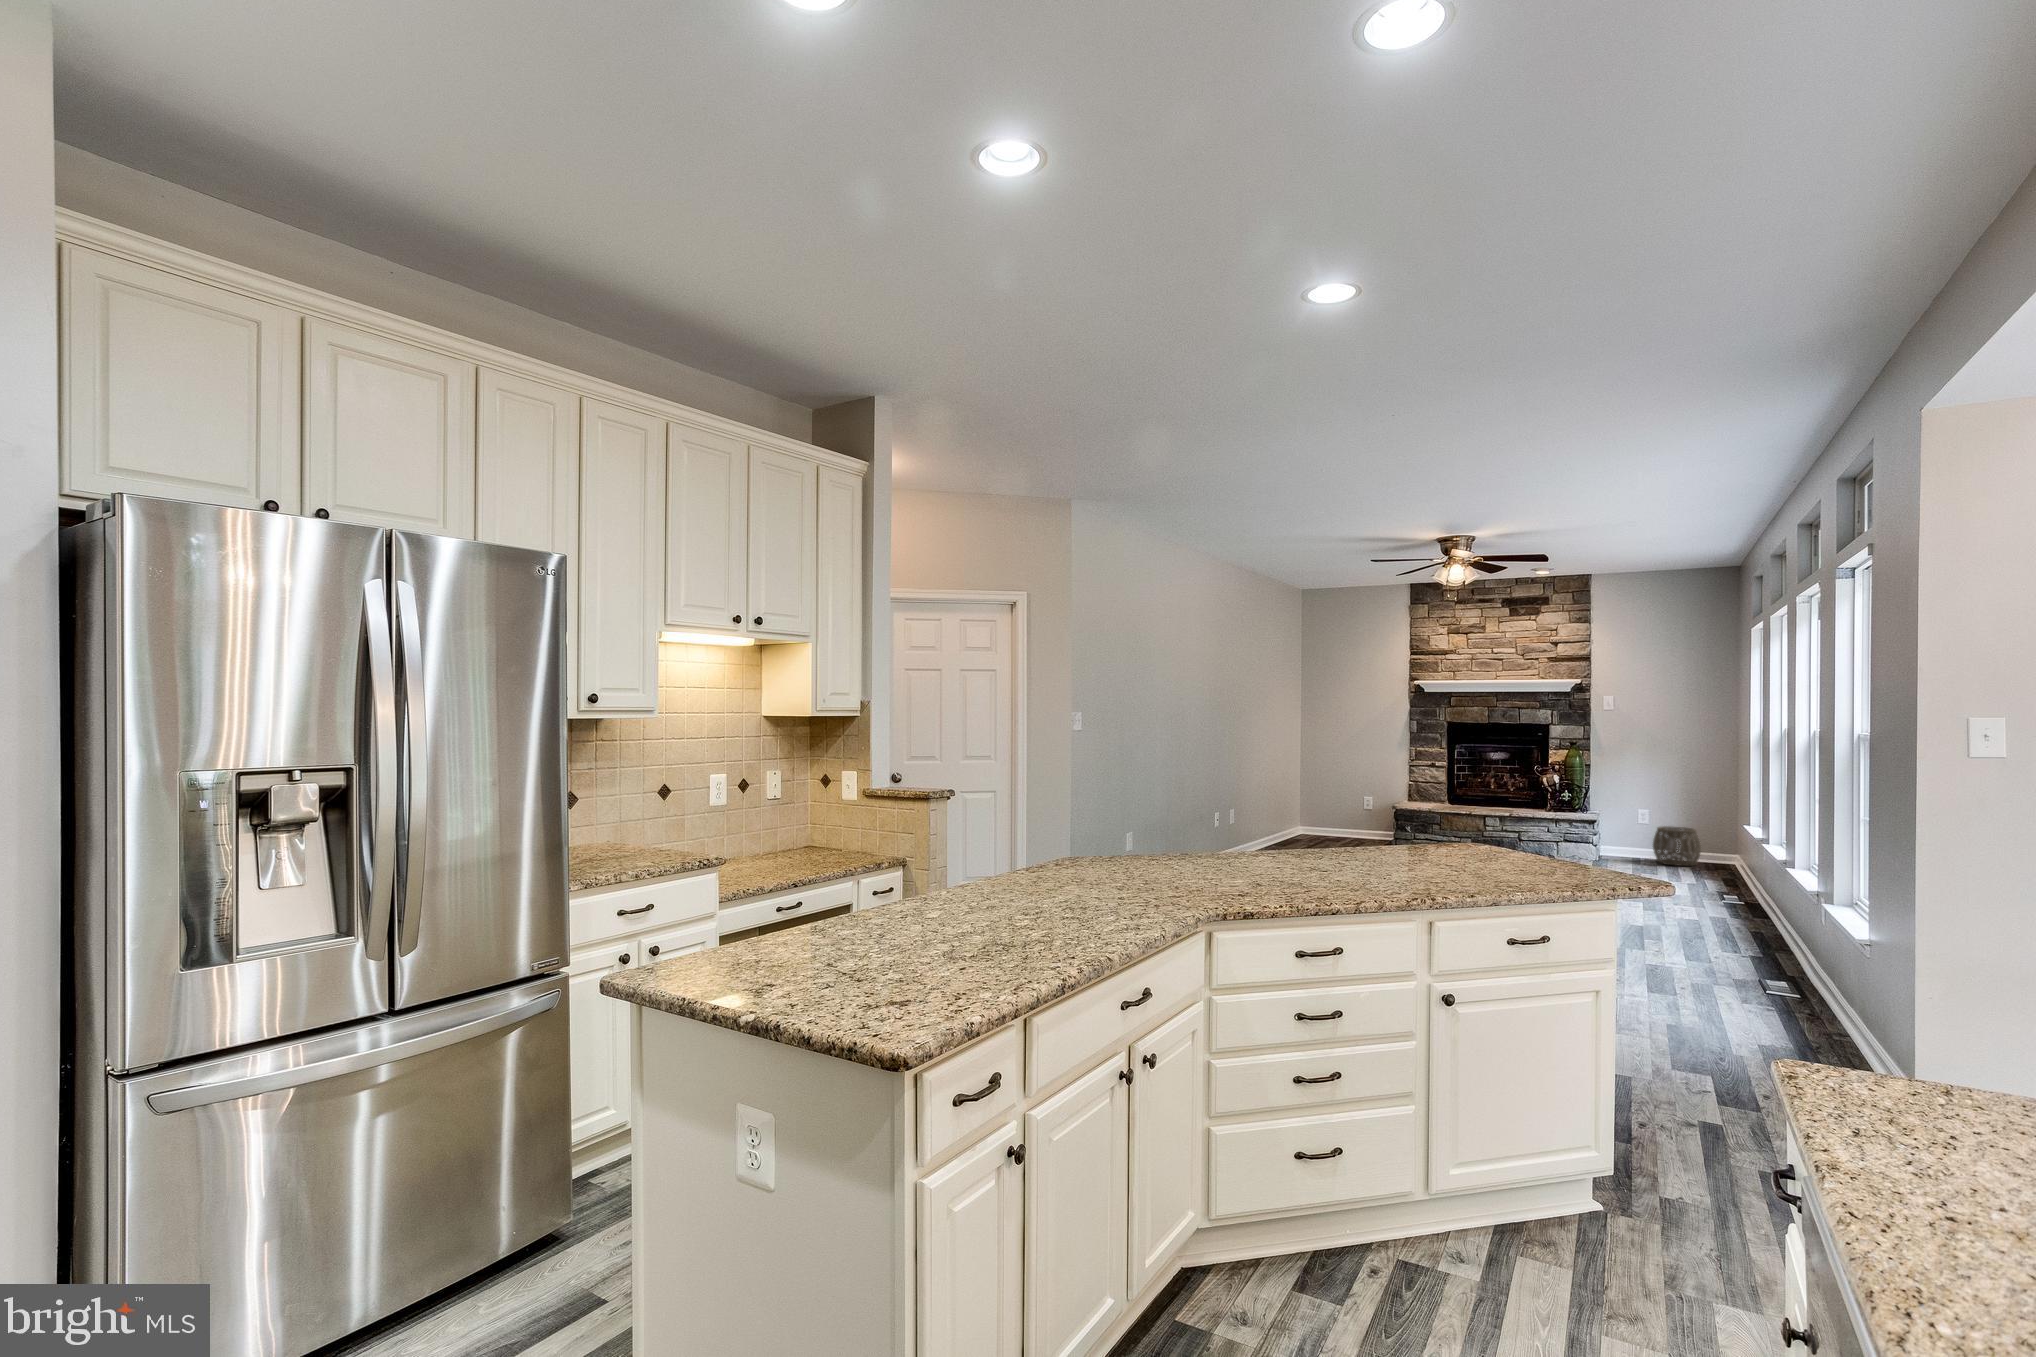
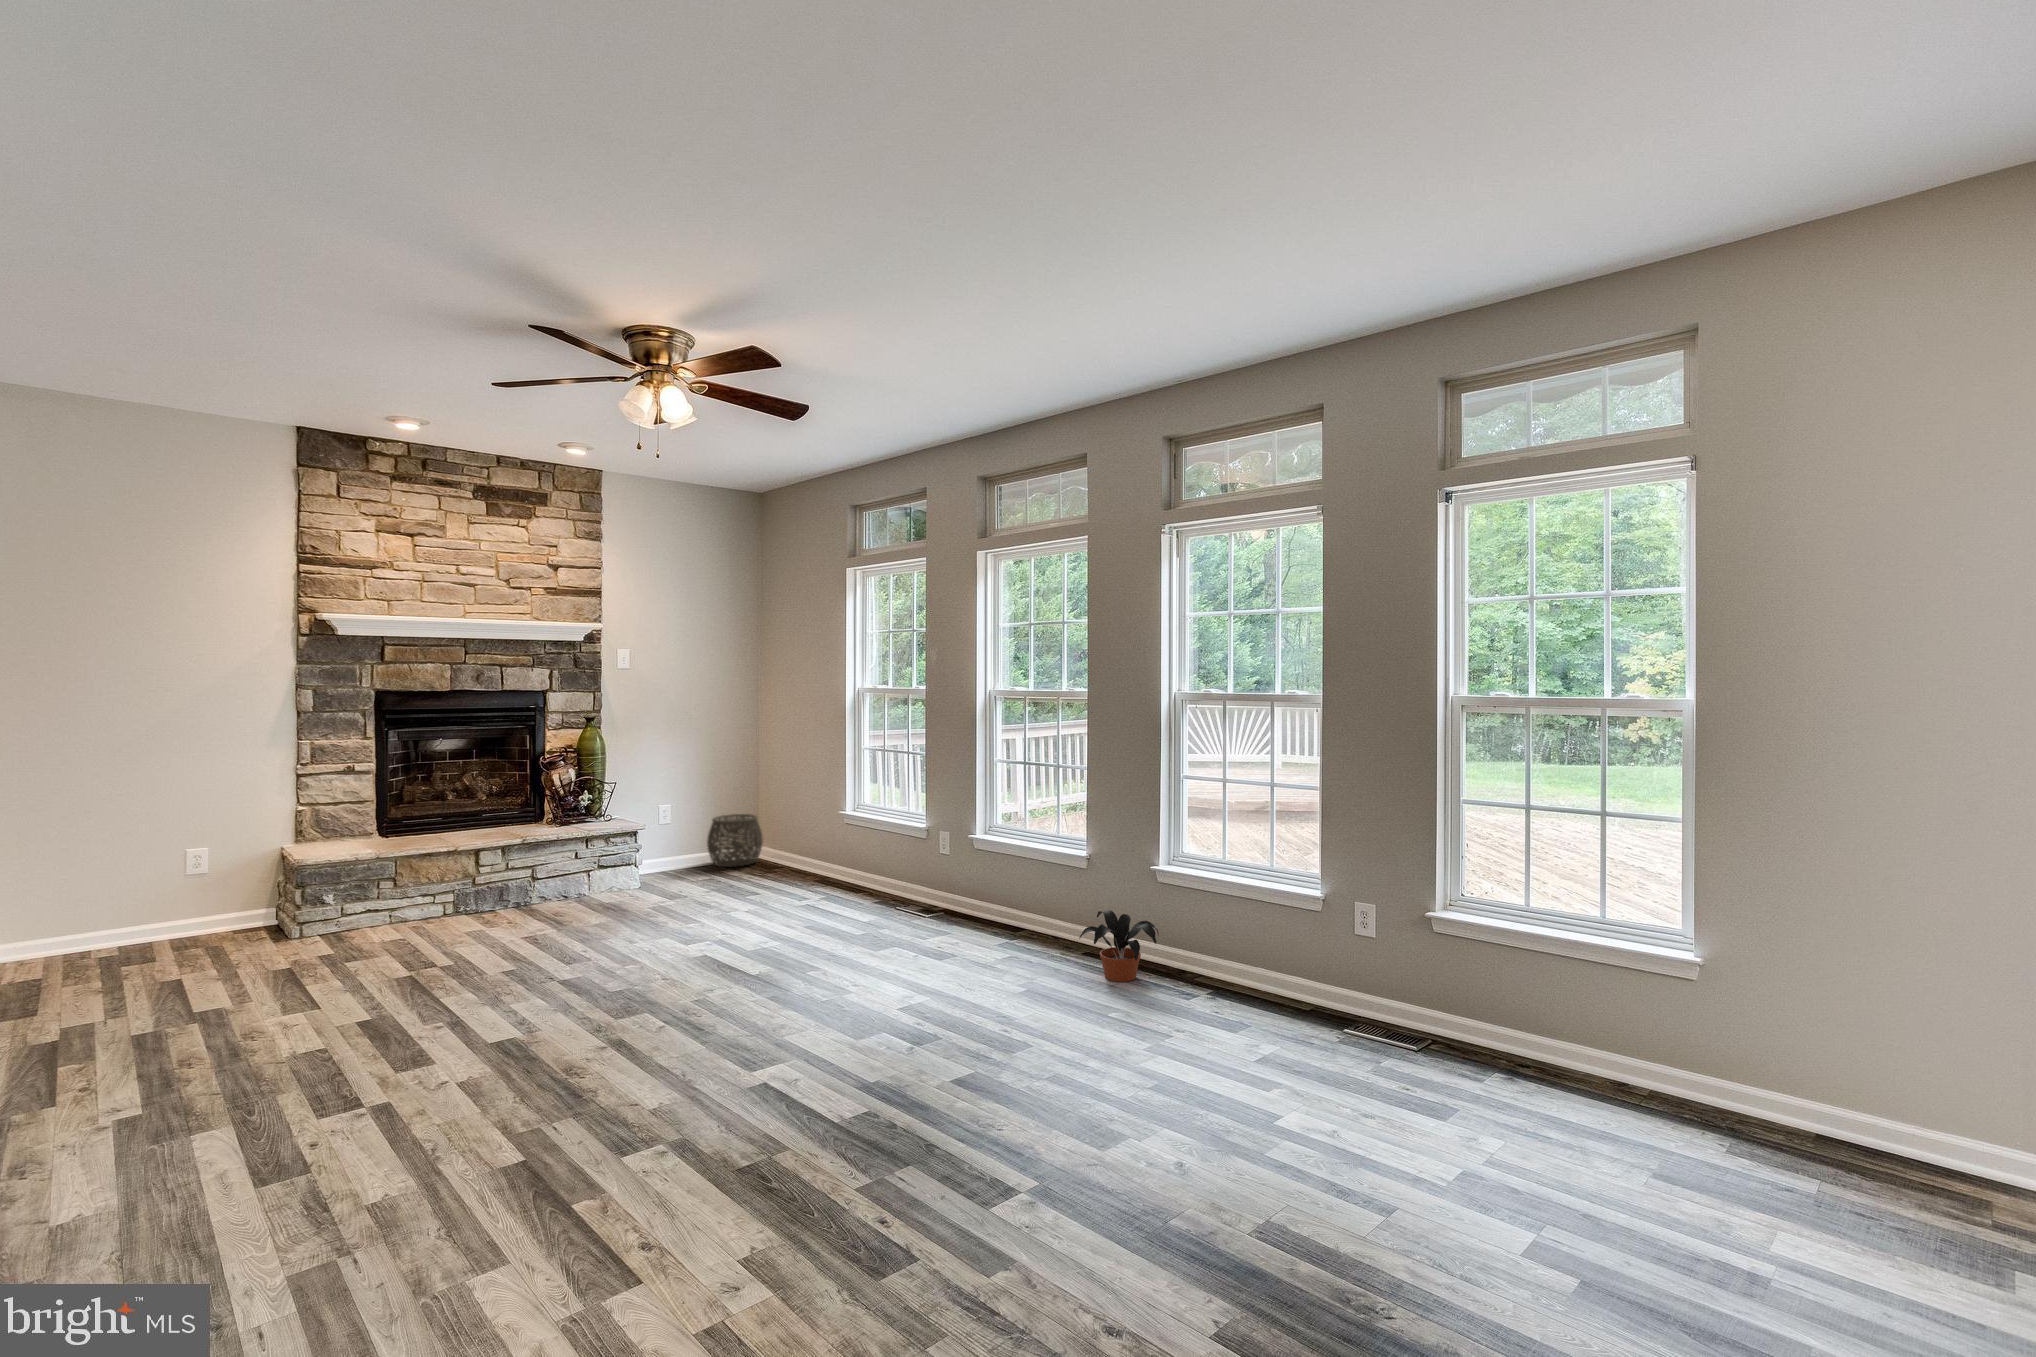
potted plant: none [1671,895,1738,942] -> present [1079,910,1159,982]

